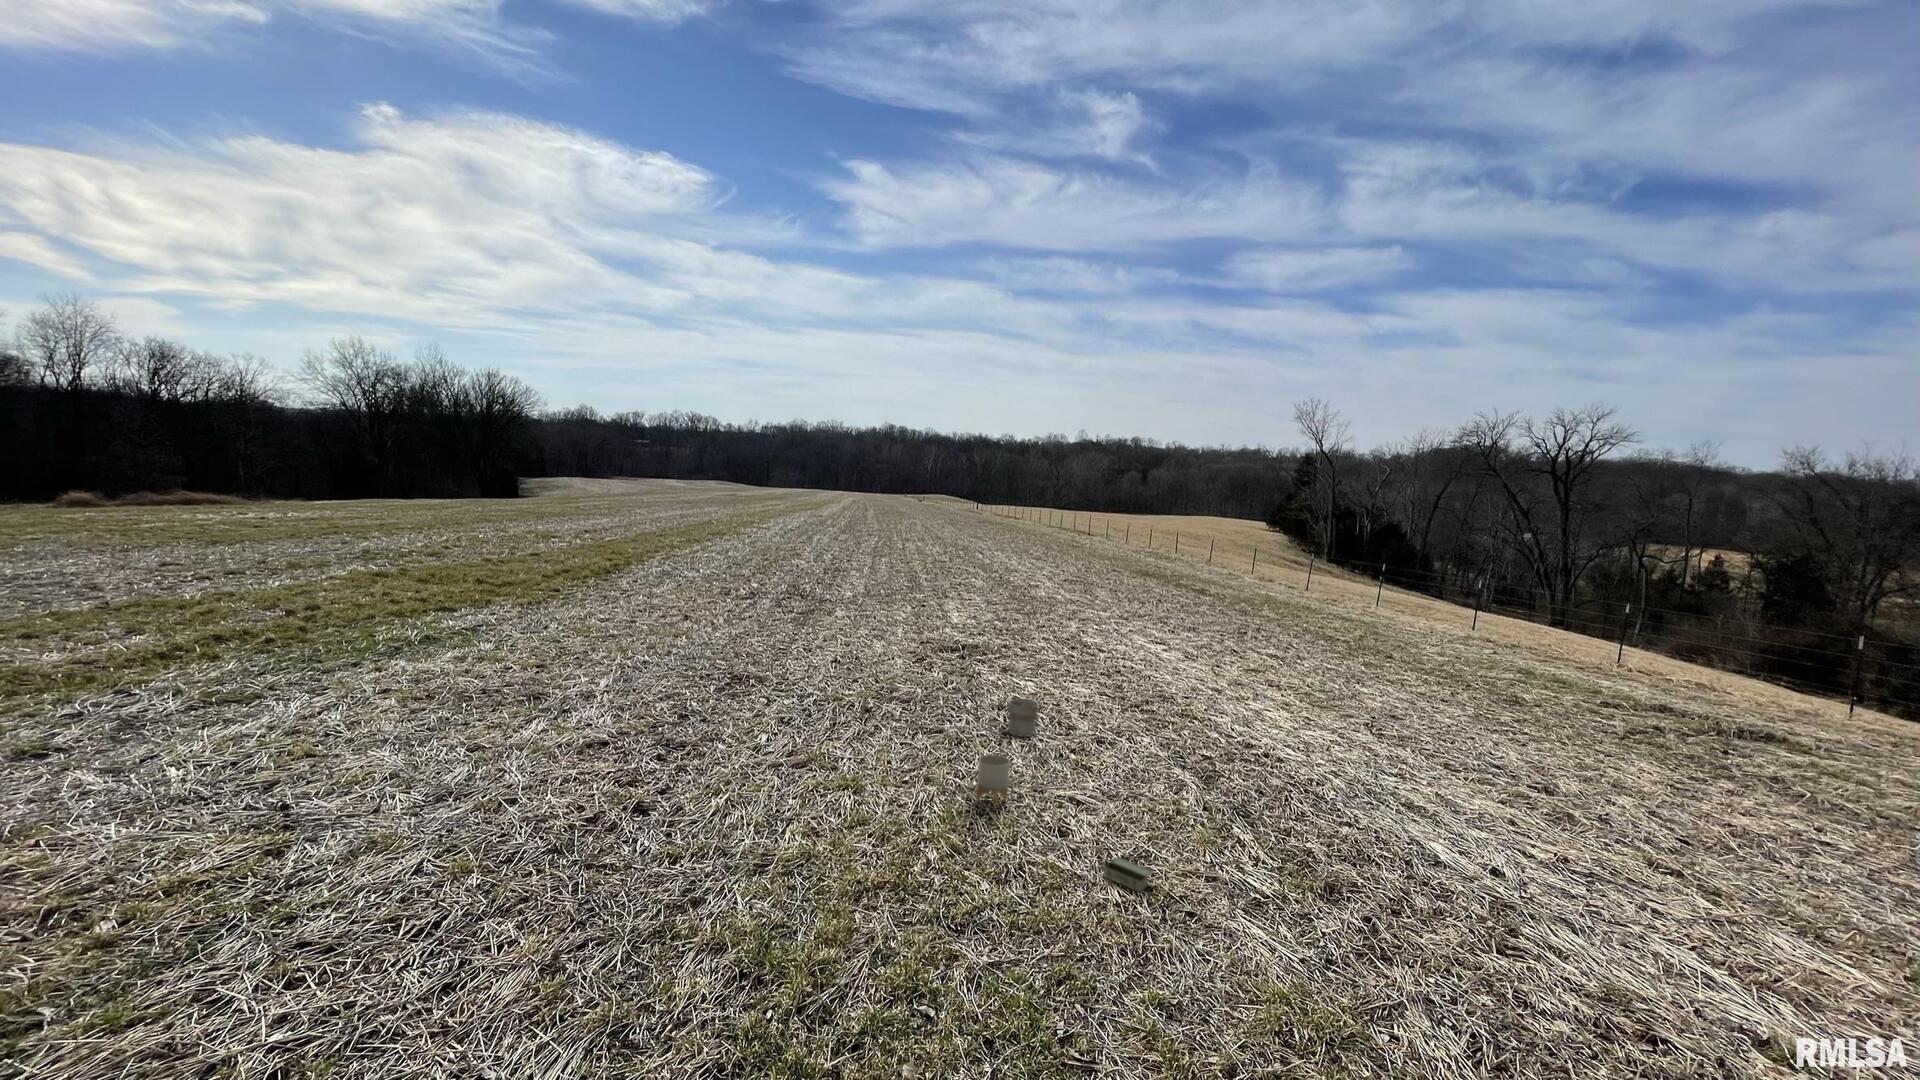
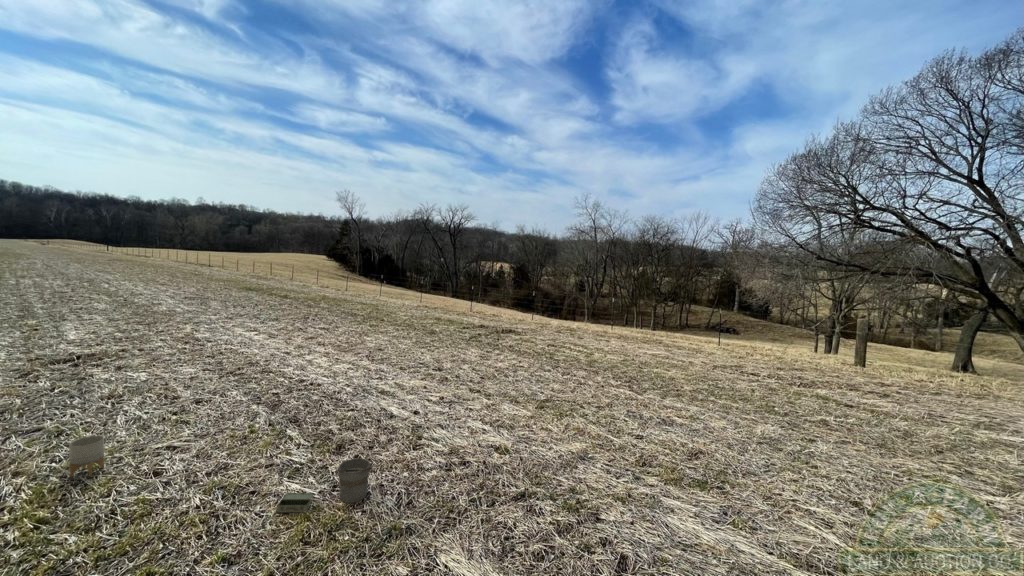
bucket: present [1008,699,1038,737] -> present [336,458,372,503]
toolbox: present [1104,857,1153,892] -> present [277,493,314,512]

